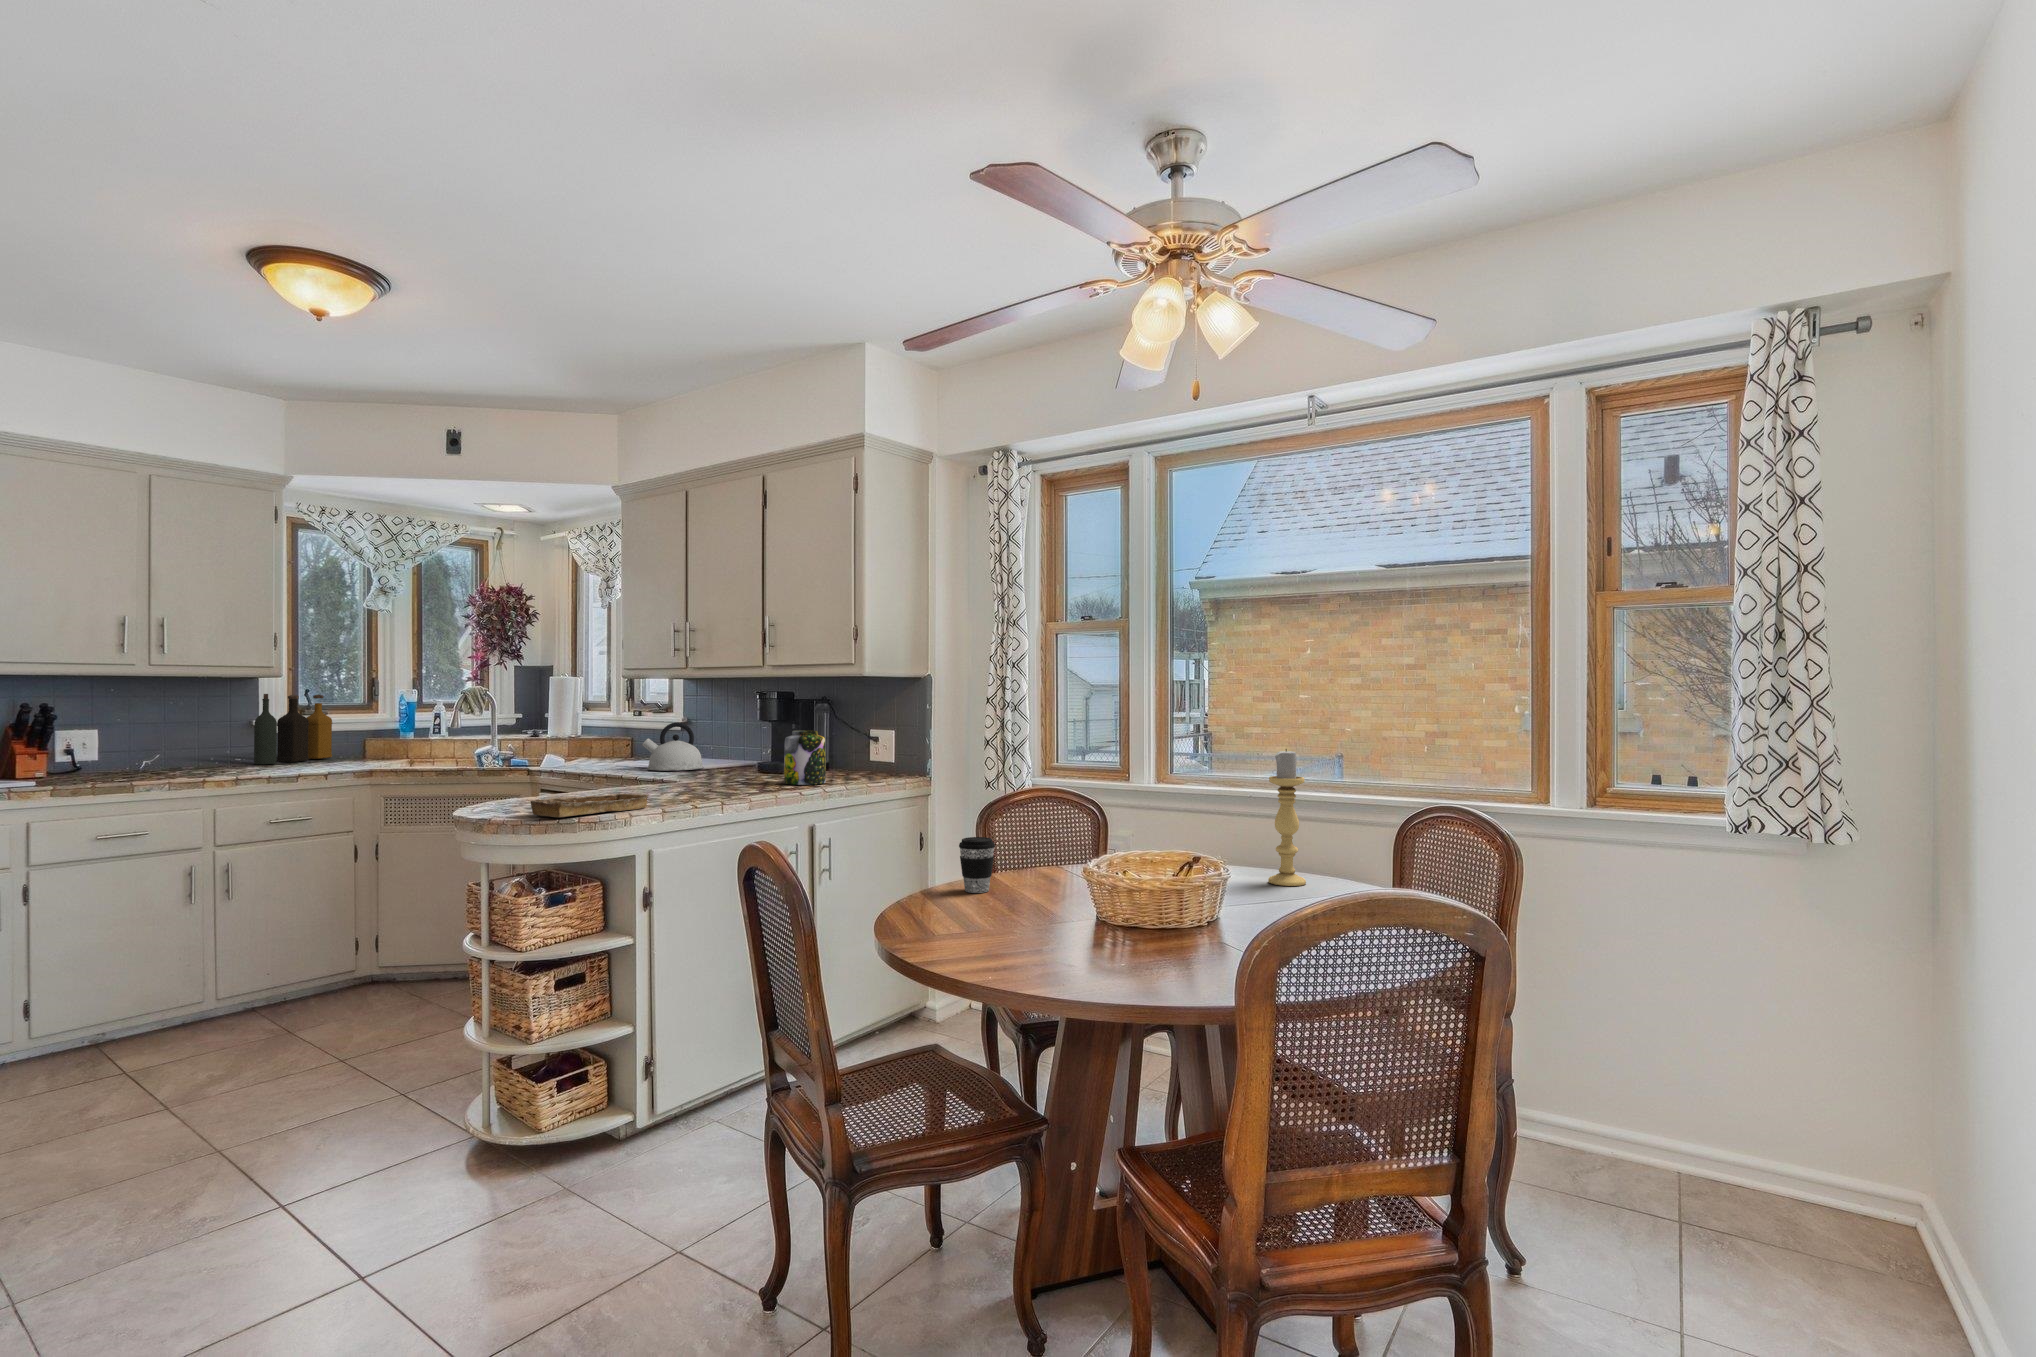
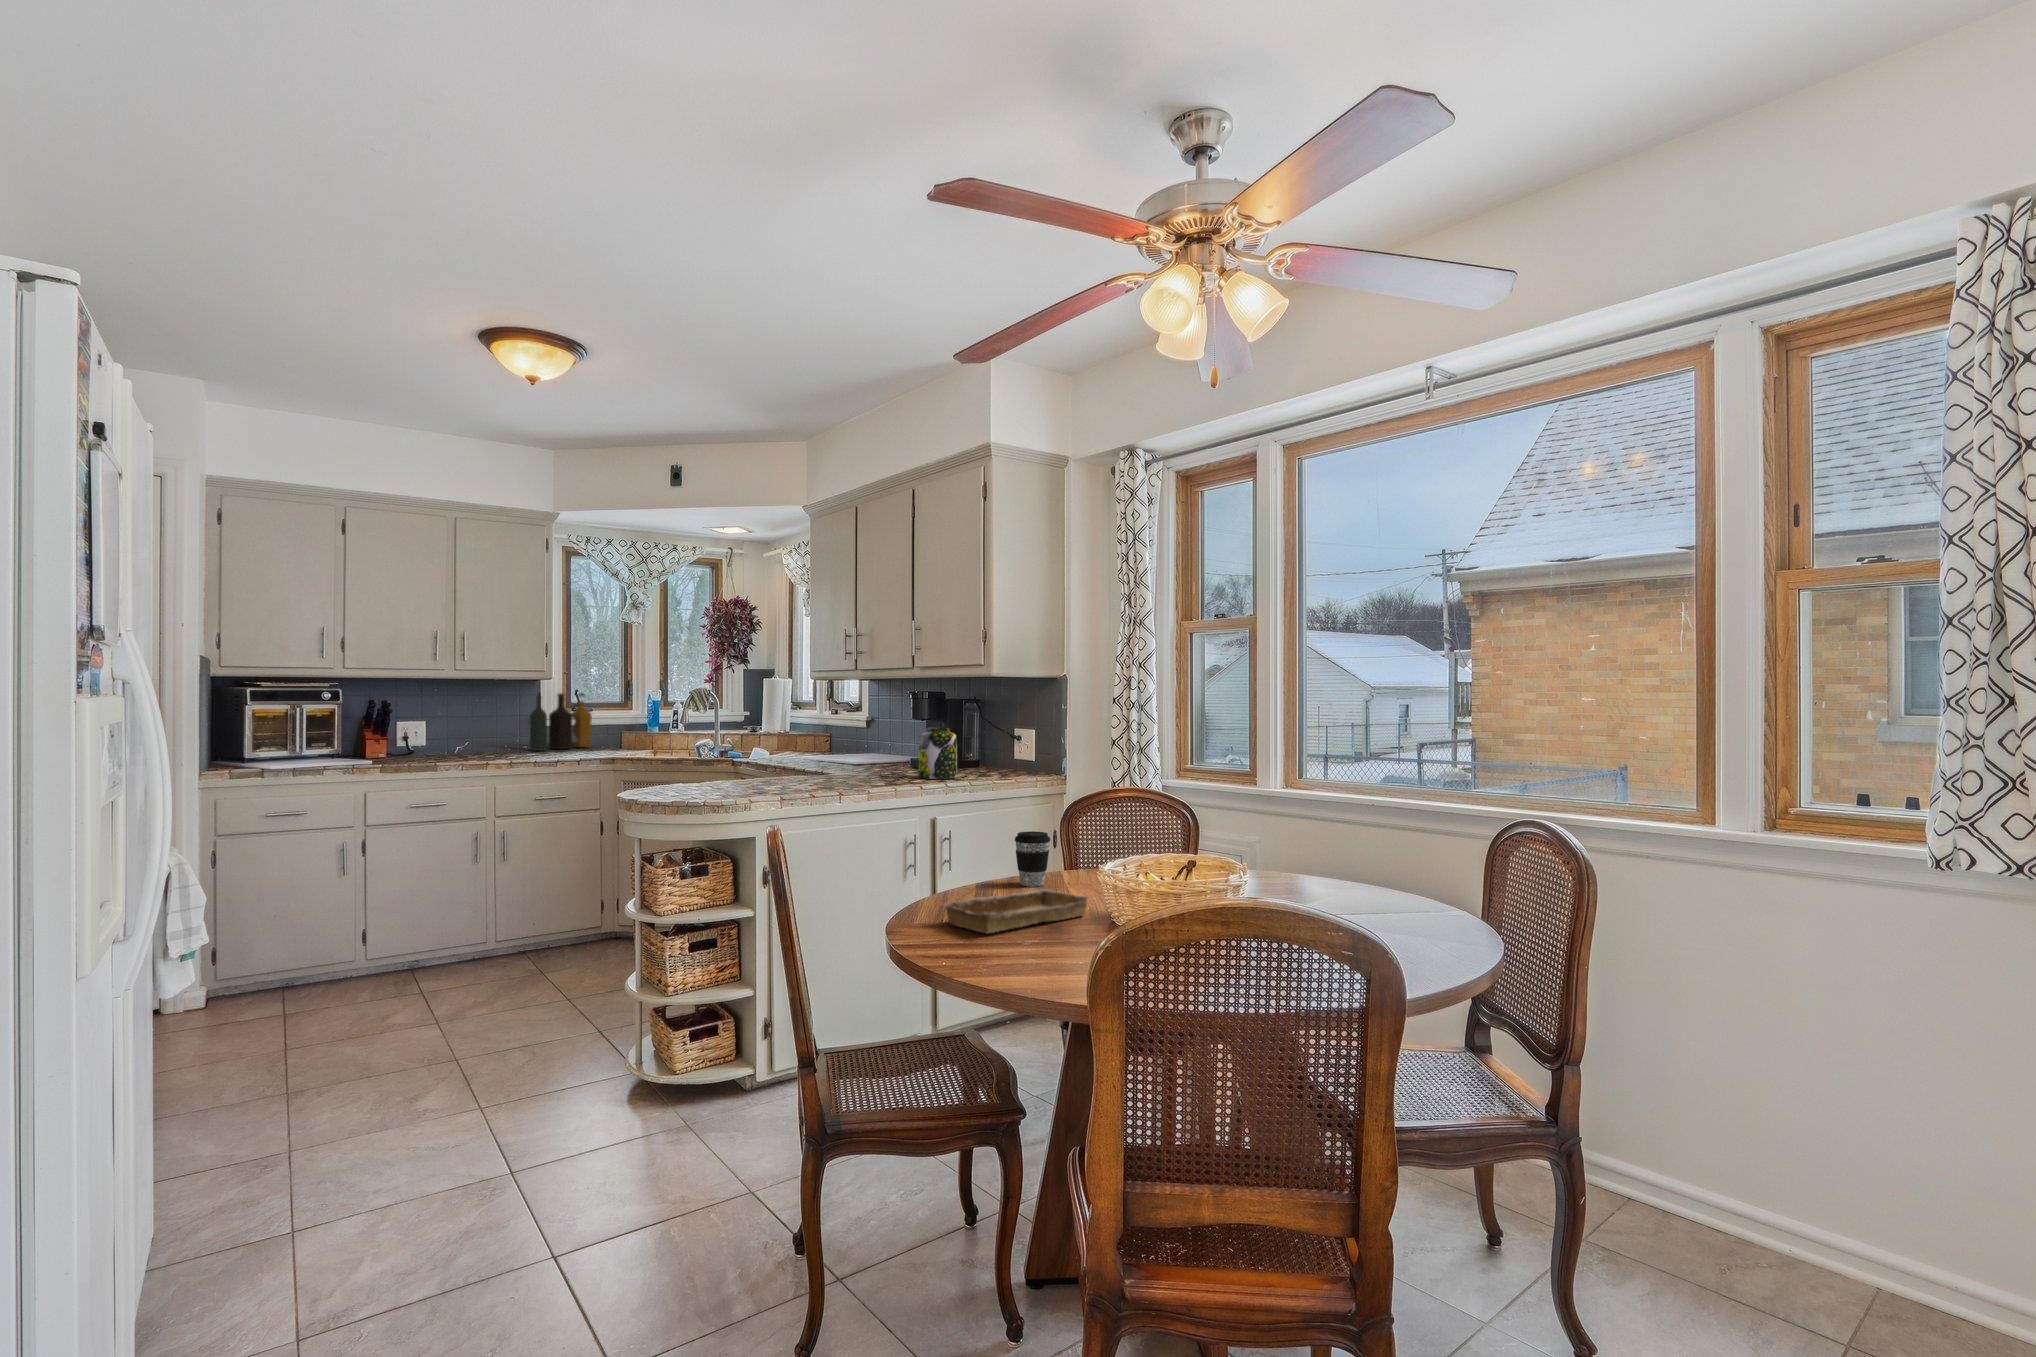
kettle: present [642,722,704,771] -> none [816,720,870,764]
candle holder: present [1268,749,1306,886] -> none [1341,751,1383,899]
tray: present [526,793,649,817] -> present [942,889,1089,933]

